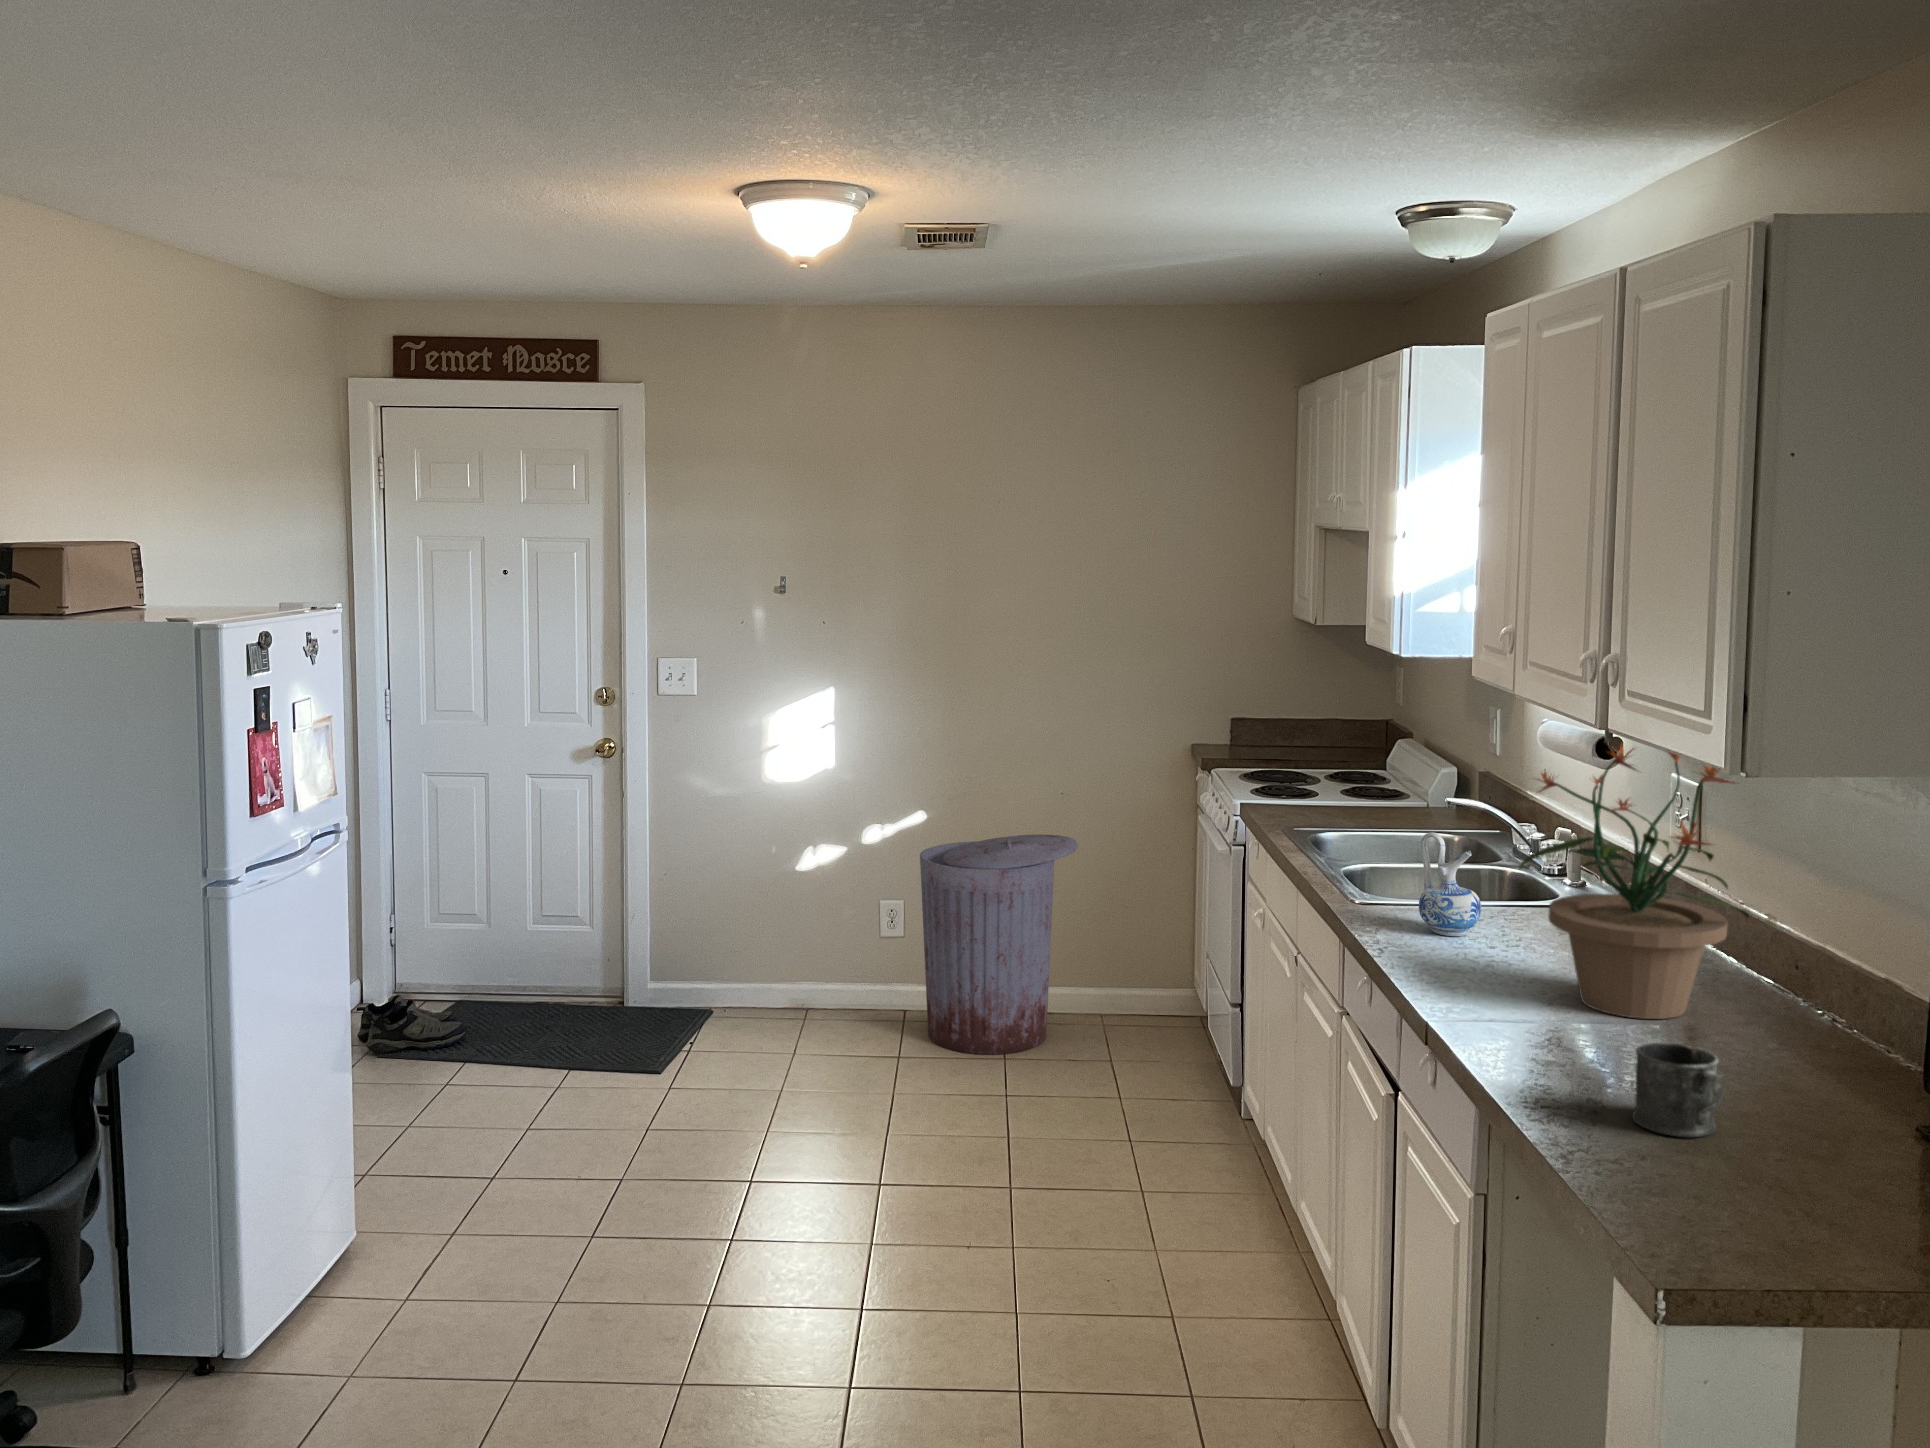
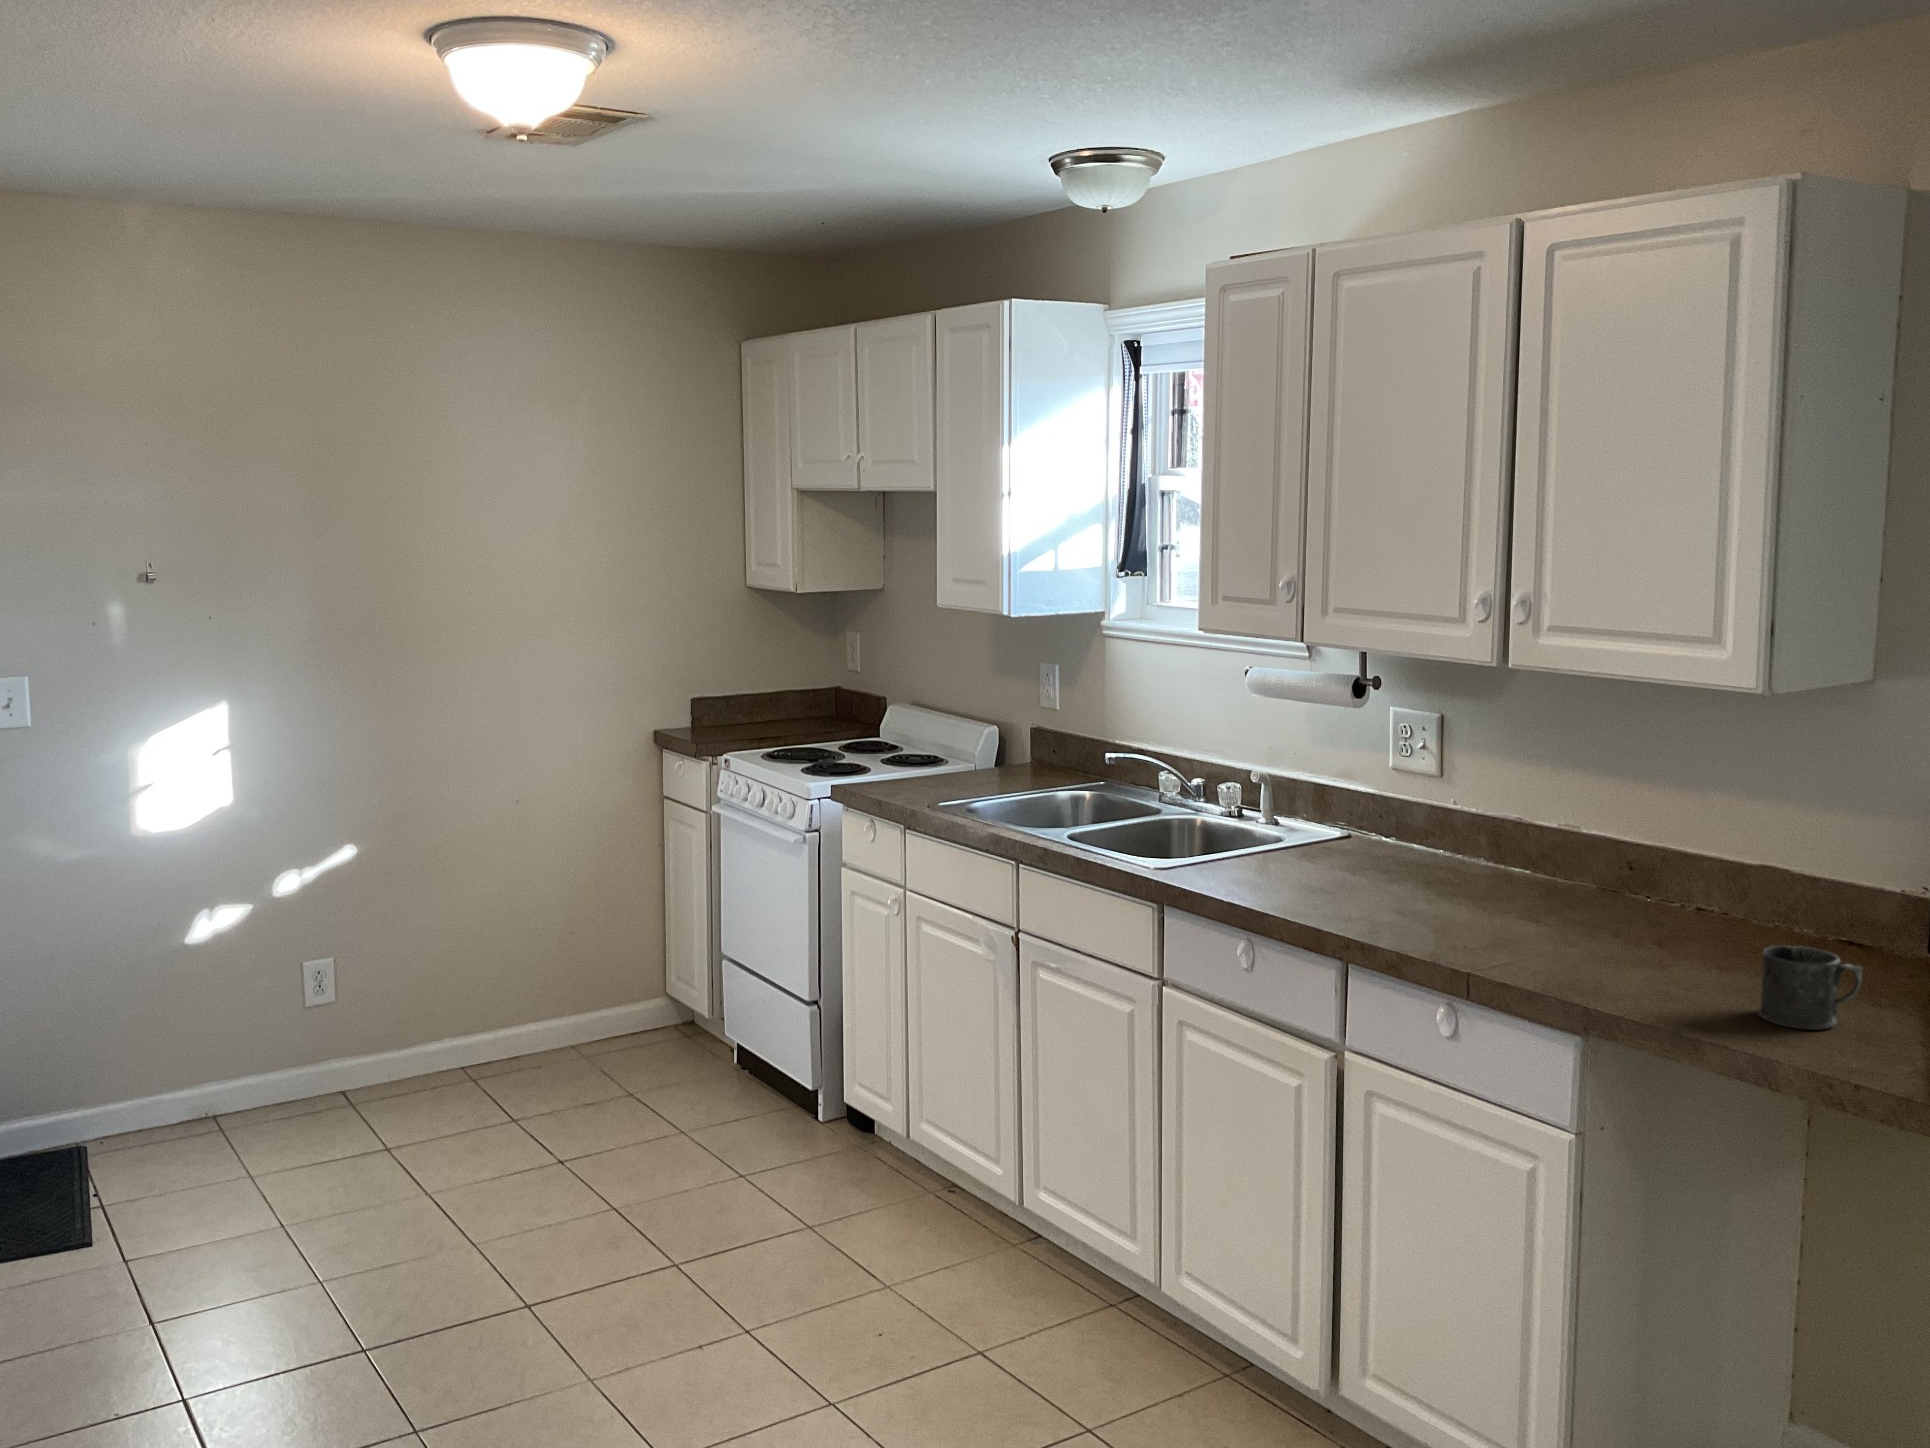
potted plant: present [1520,745,1749,1019] -> none [1438,676,1662,934]
ceramic pitcher: present [1419,832,1481,936] -> none [1261,787,1322,887]
trash can: present [920,834,1078,1054] -> none [379,850,571,1125]

